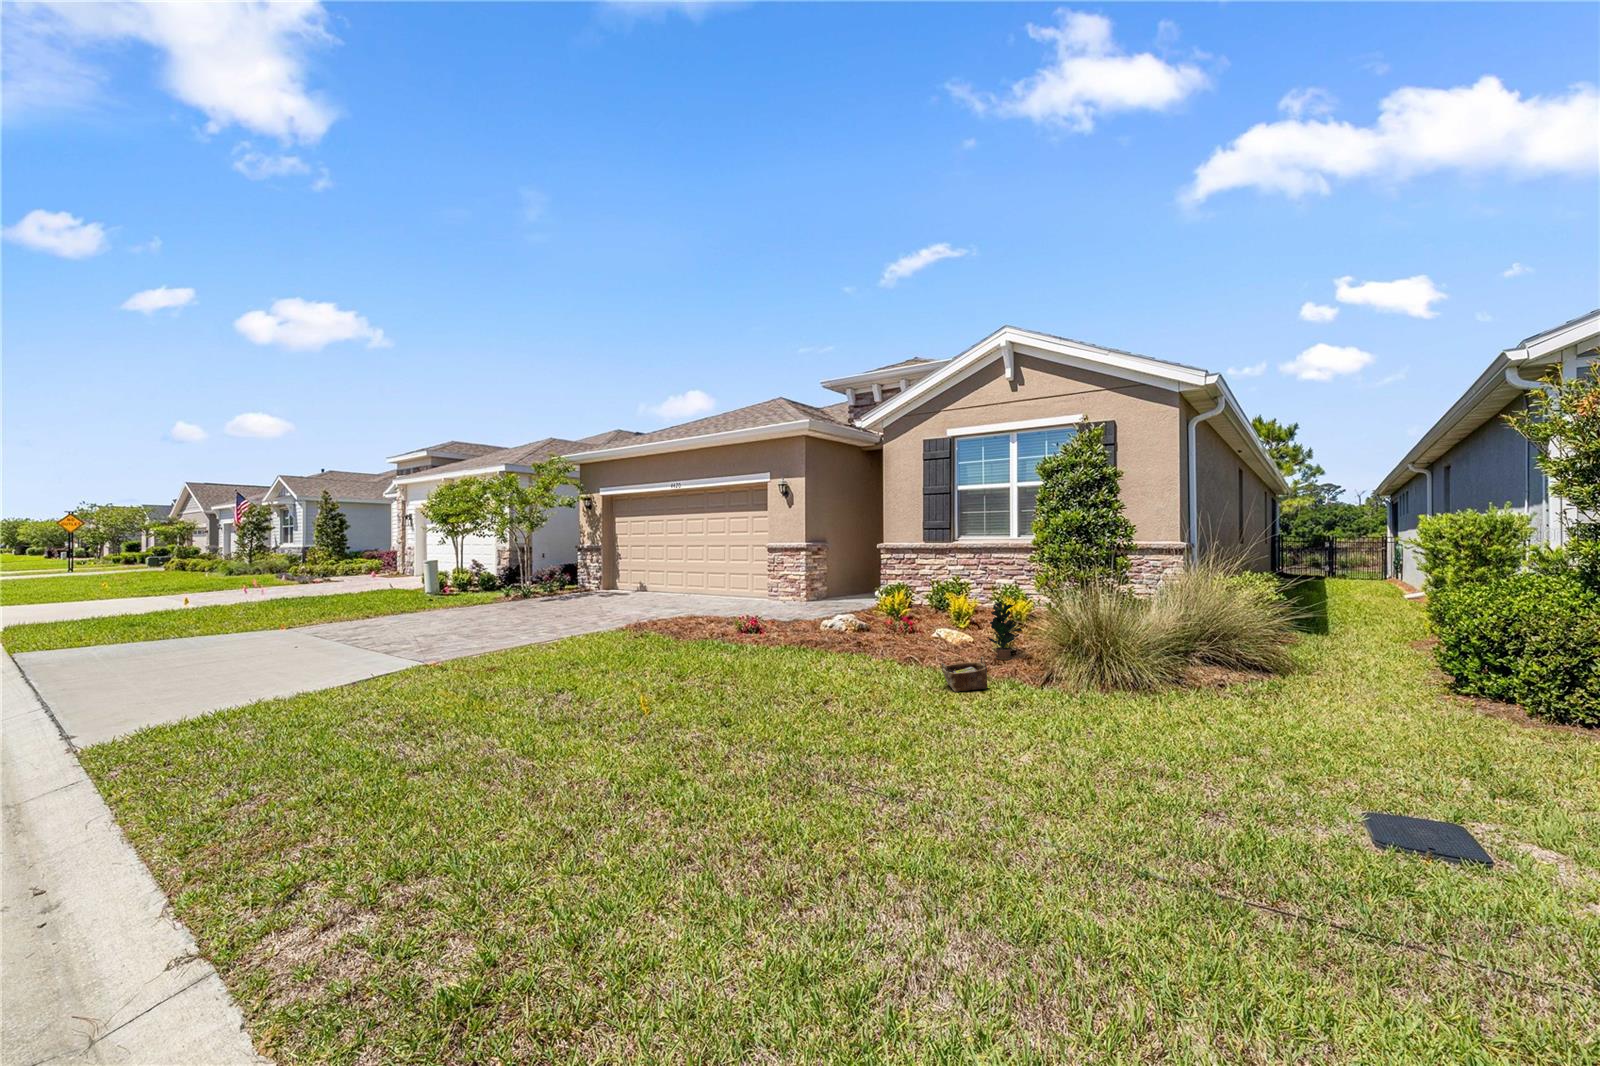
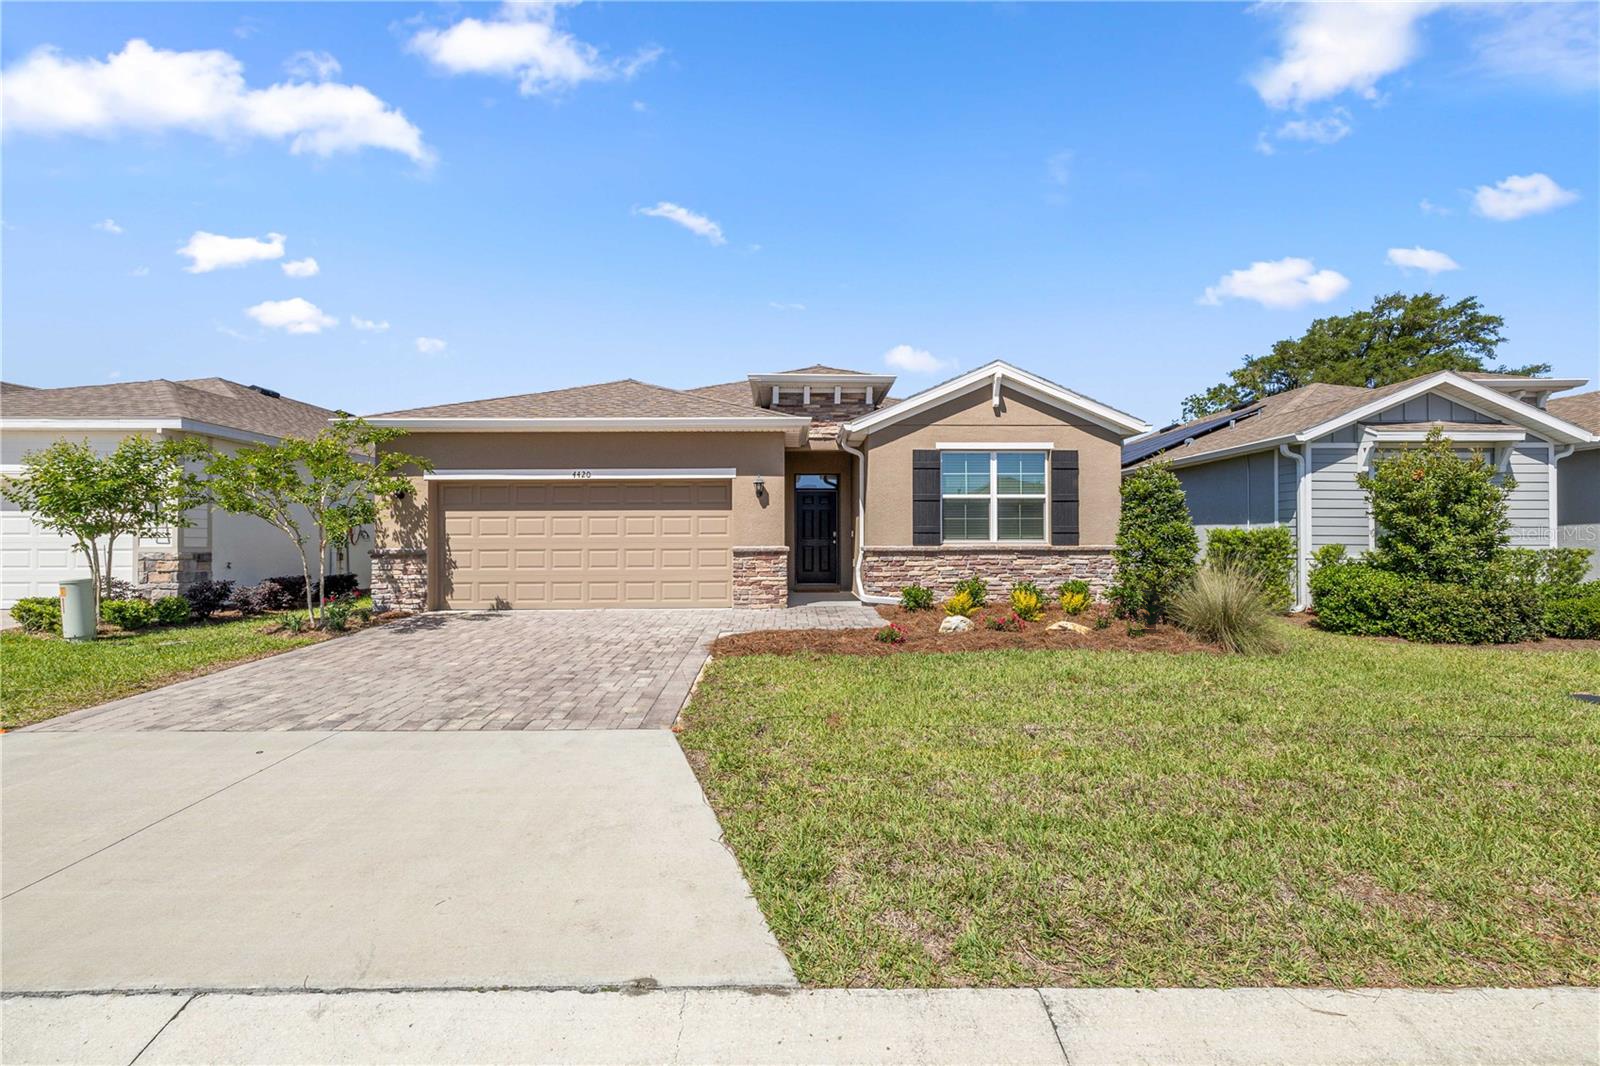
woven basket: present [941,657,987,692] -> none [1201,625,1234,651]

